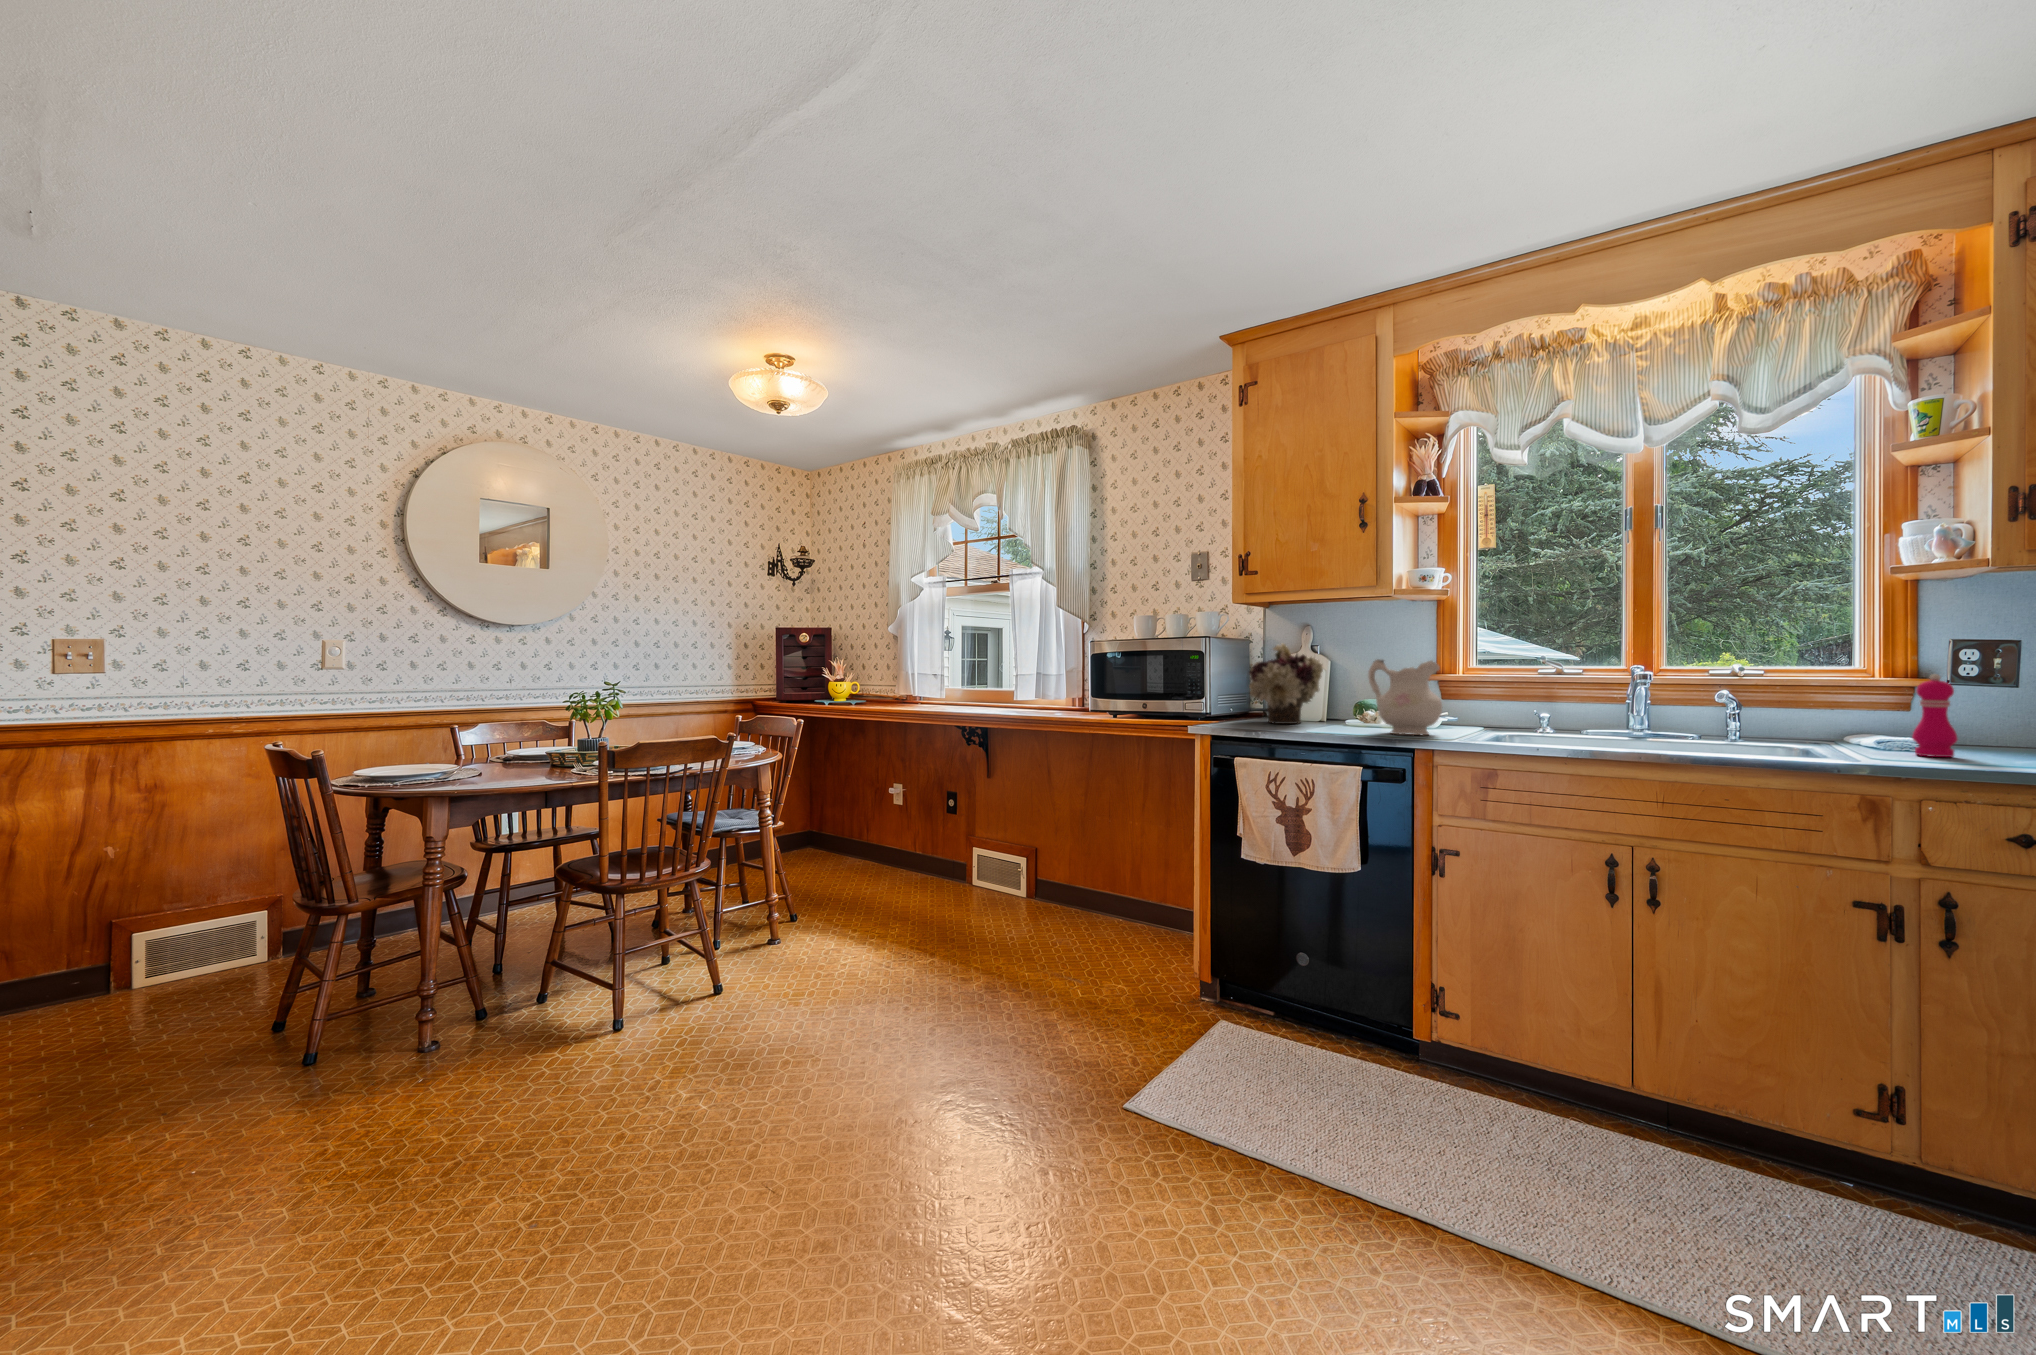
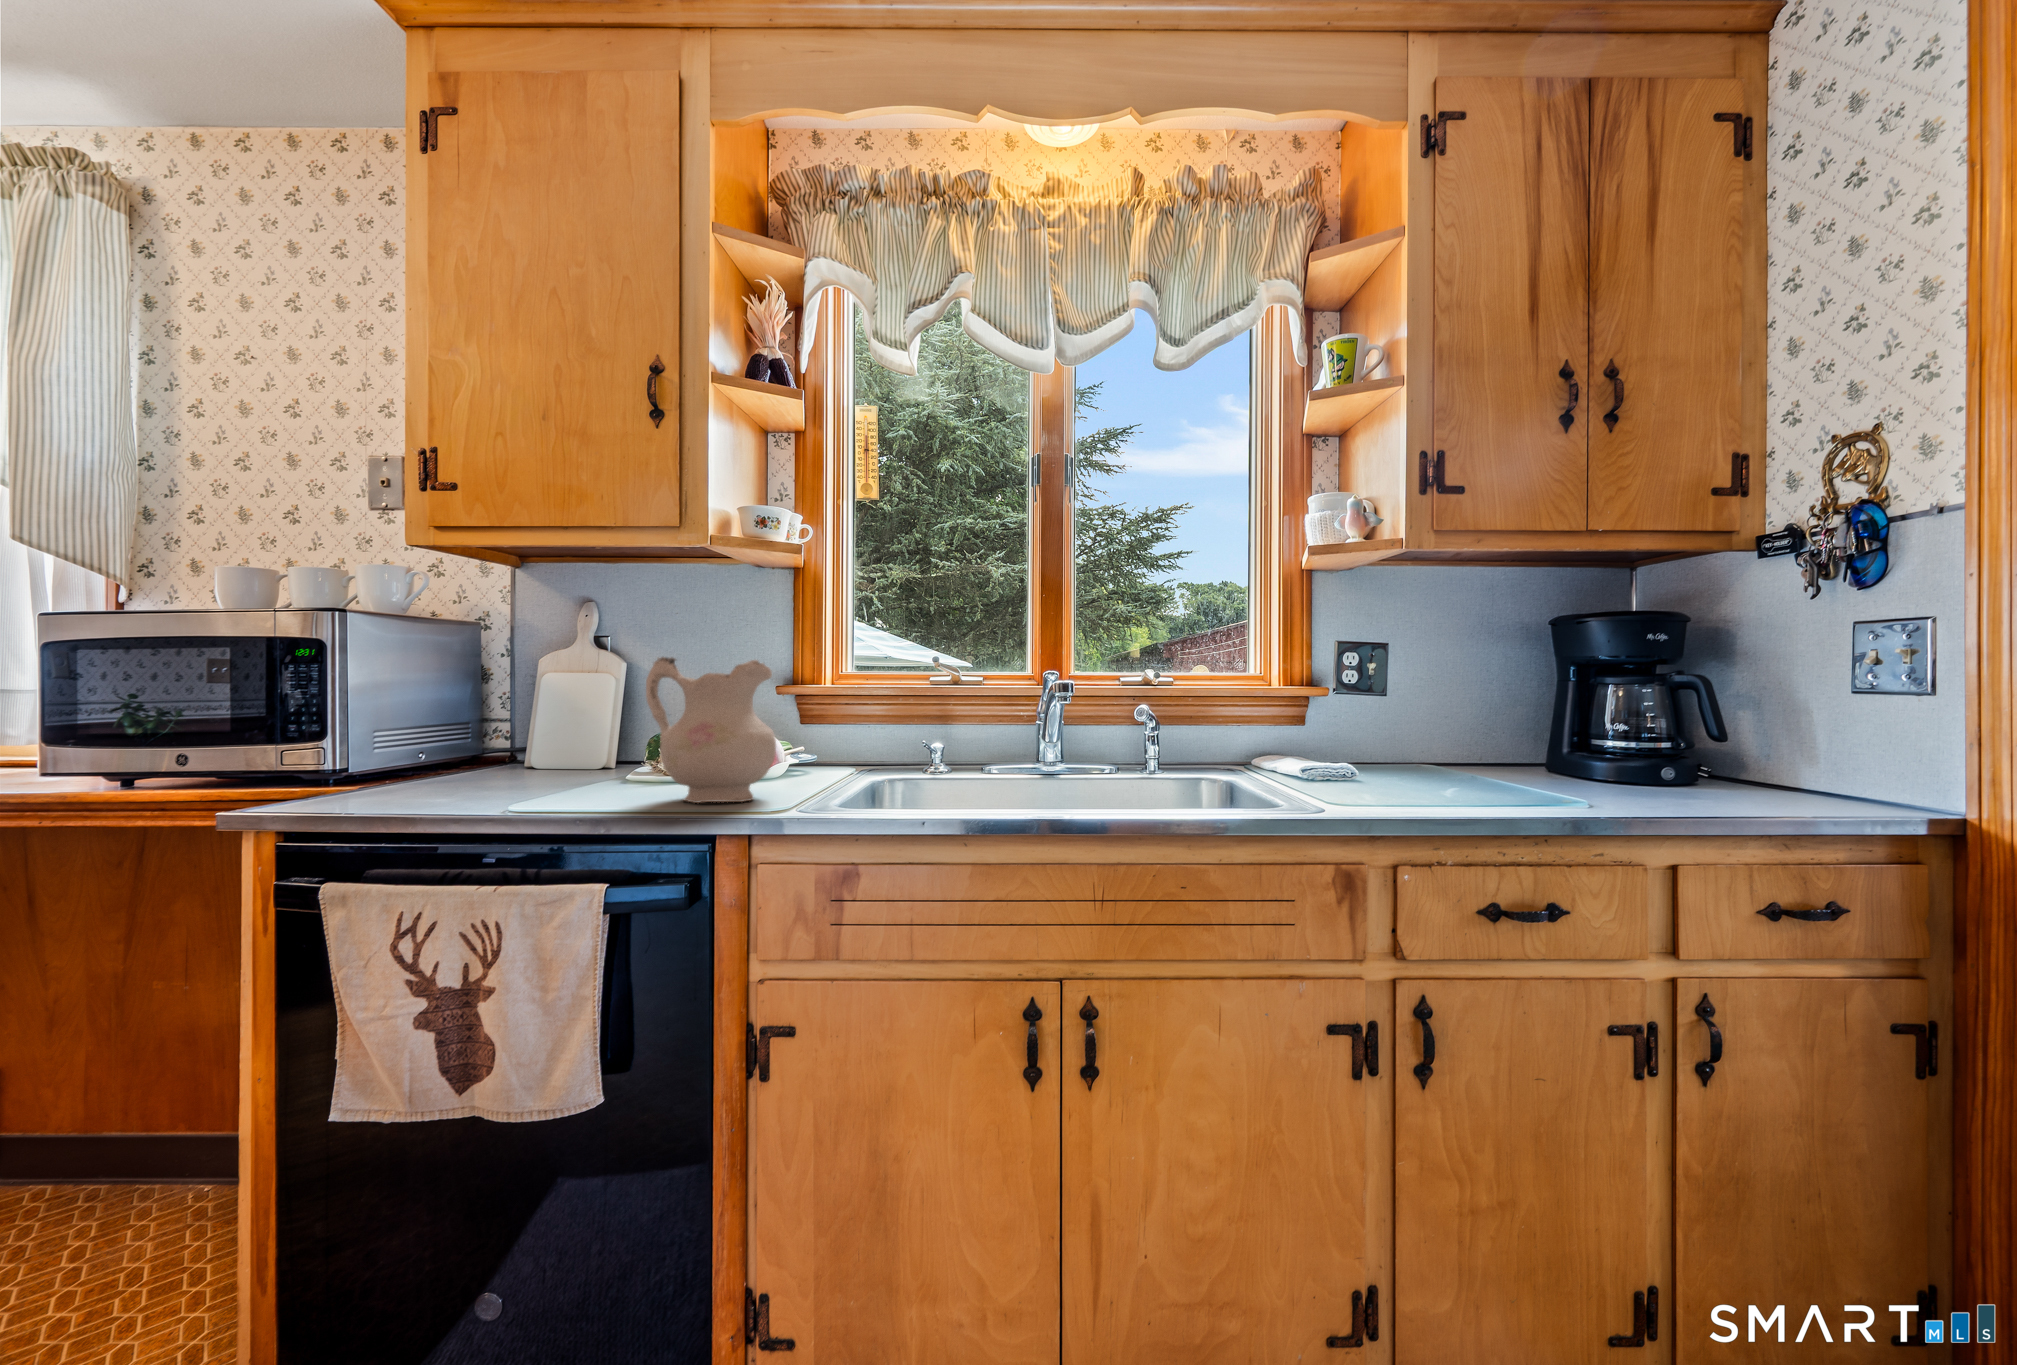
flower arrangement: present [1249,643,1323,724] -> none [418,626,583,789]
pepper mill: present [1912,674,1957,757] -> none [1352,684,1396,798]

